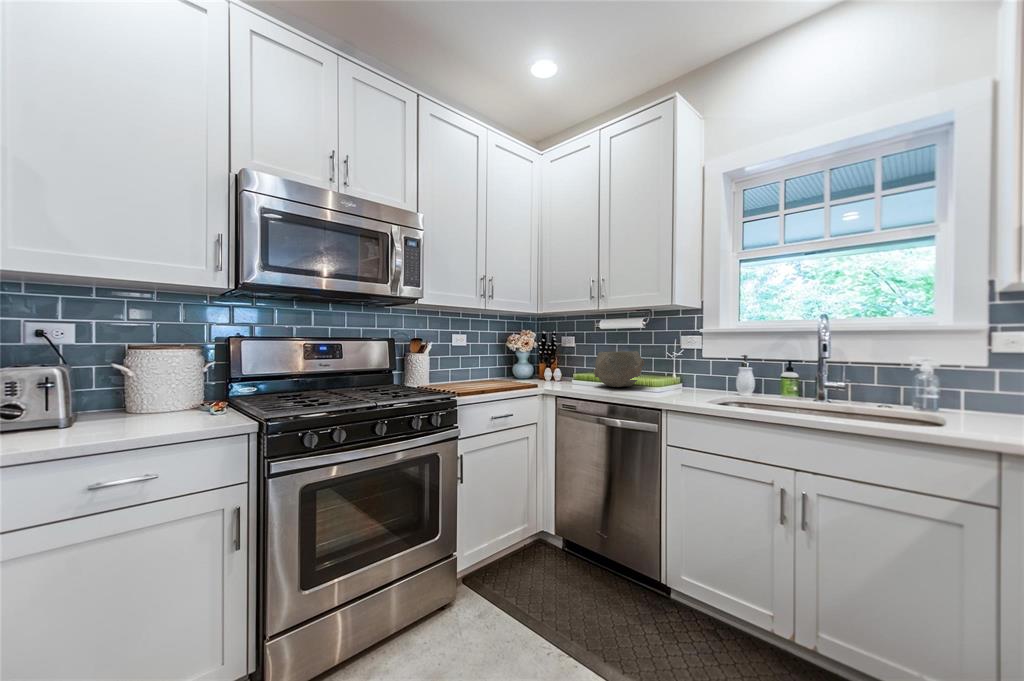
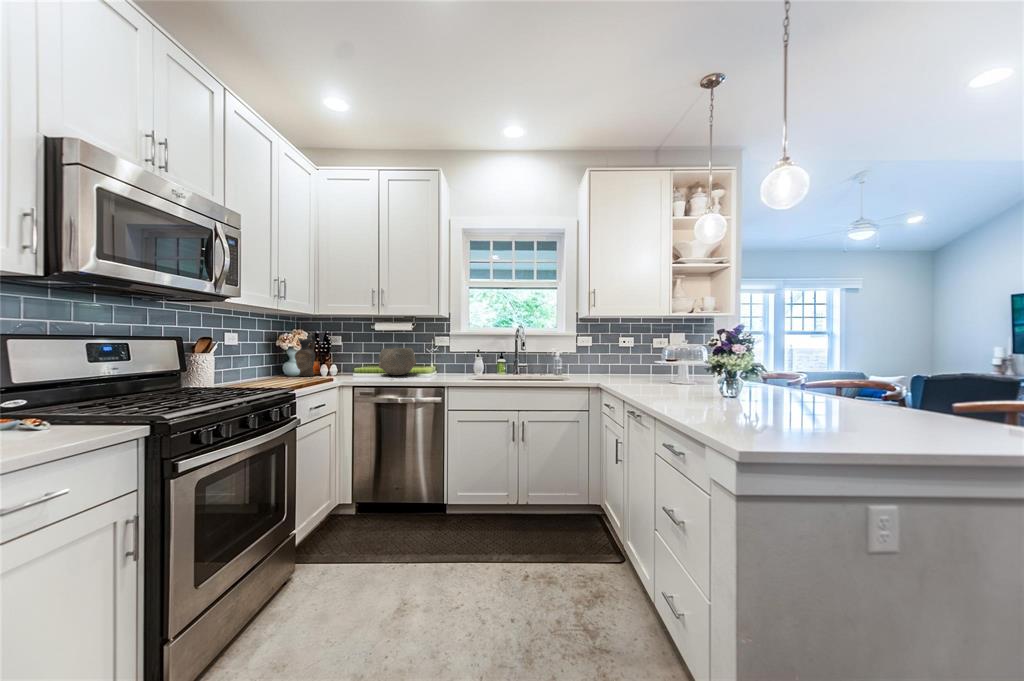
ceramic pitcher: none [513,334,536,381] -> present [295,334,315,376]

